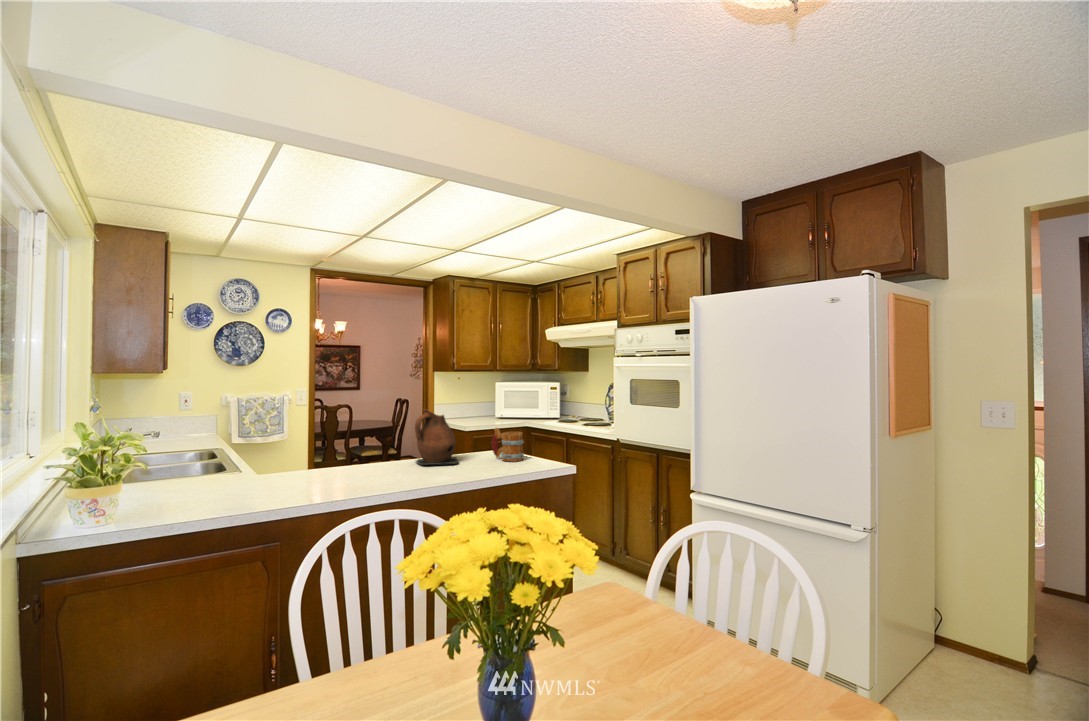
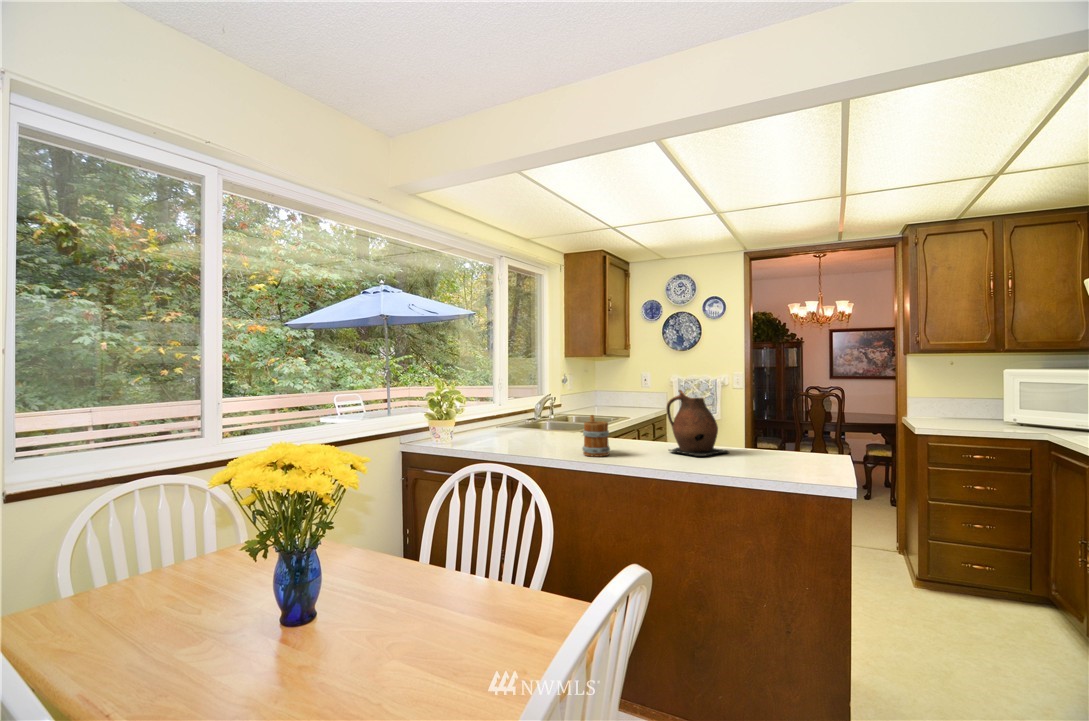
mug: present [492,428,524,462] -> present [583,415,610,457]

